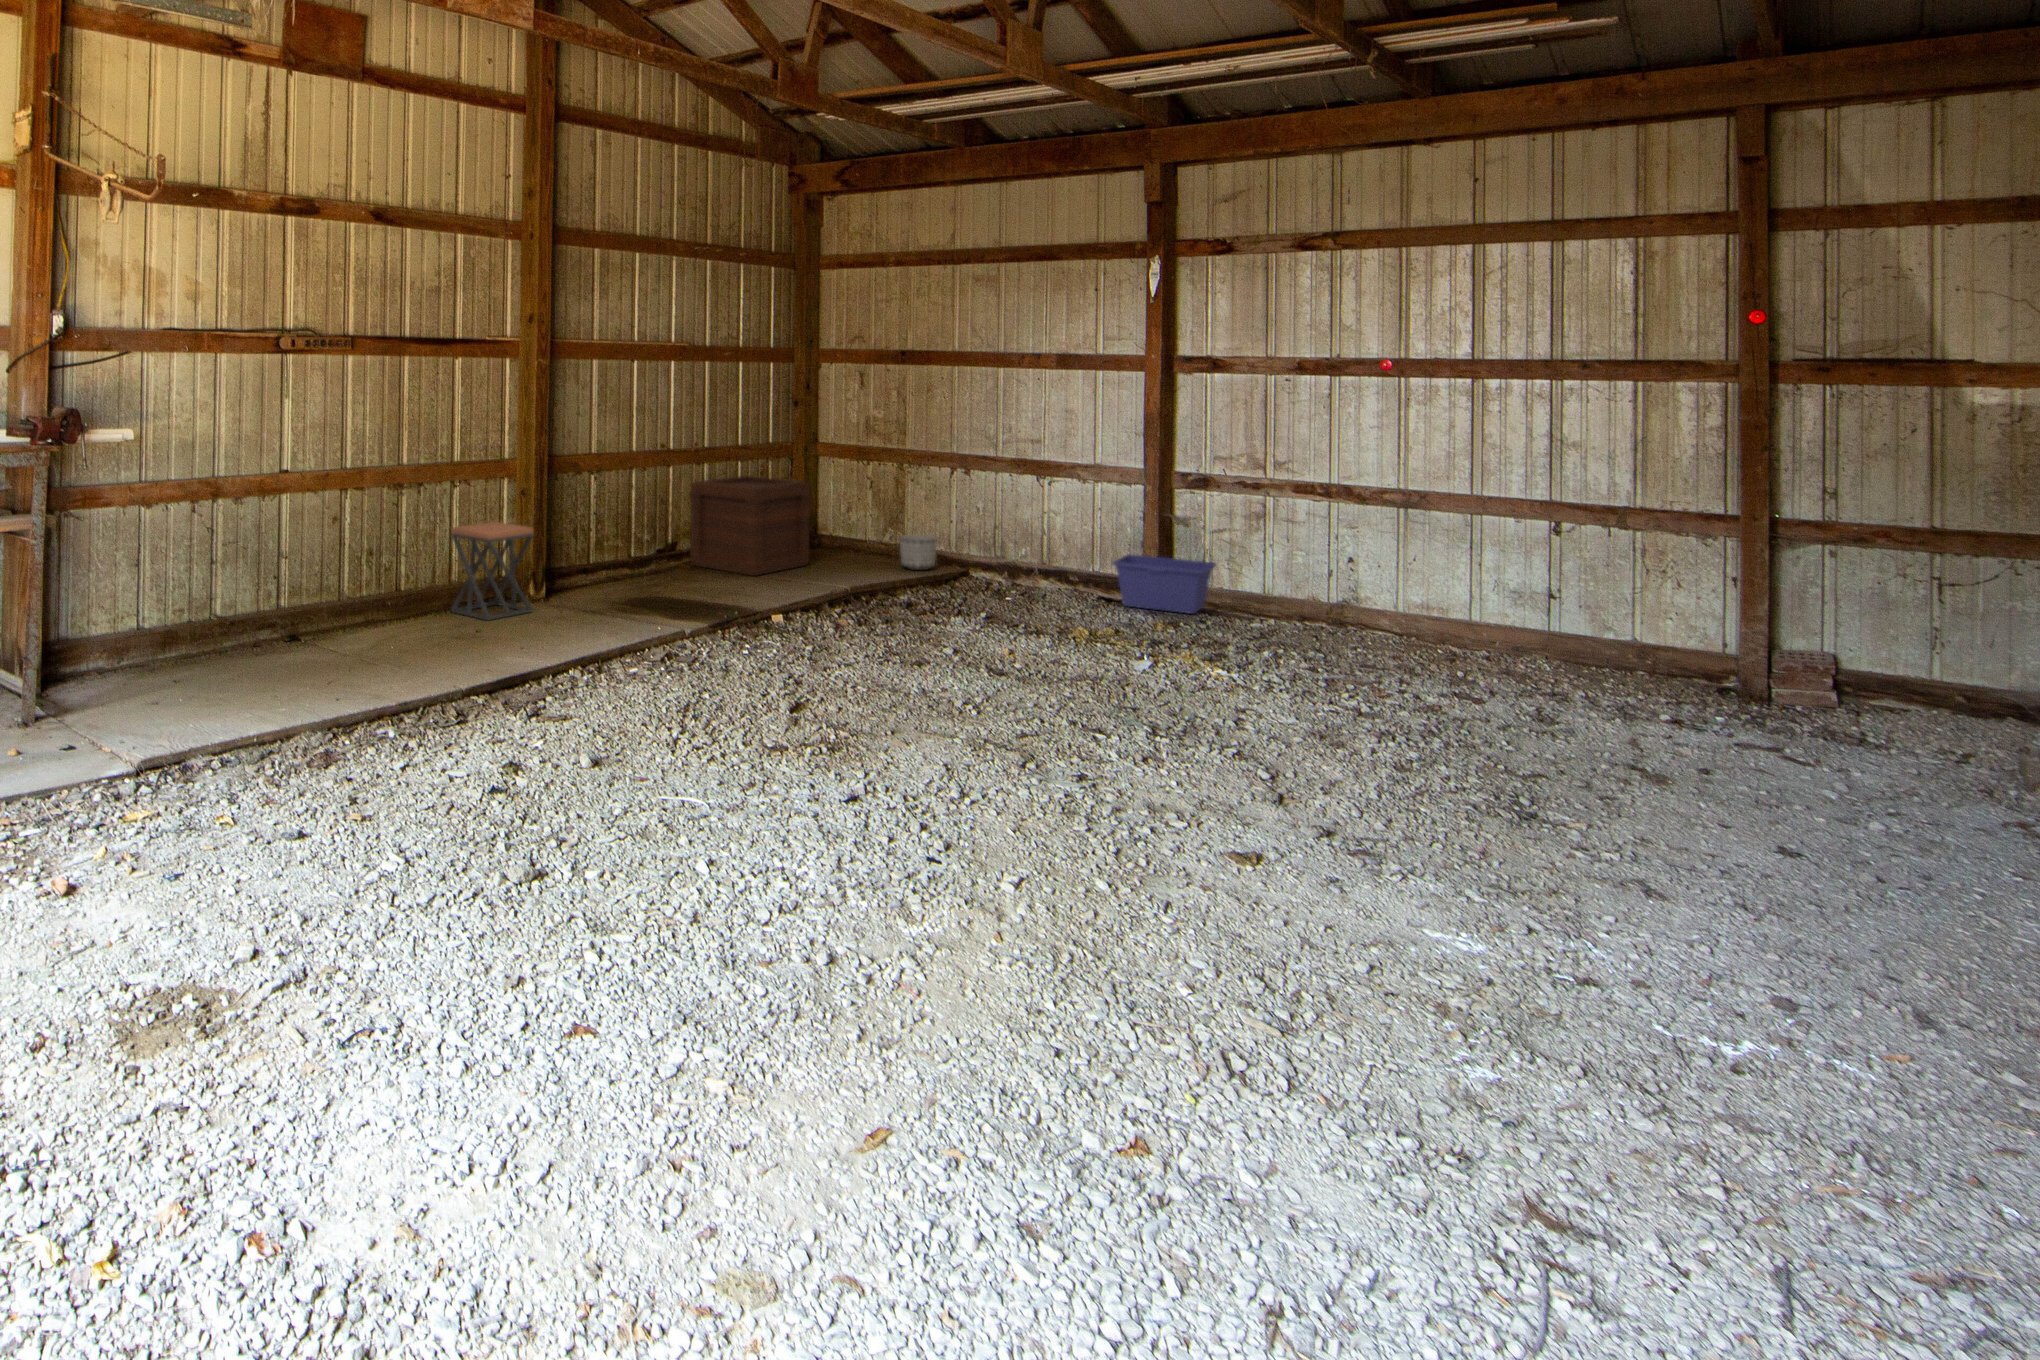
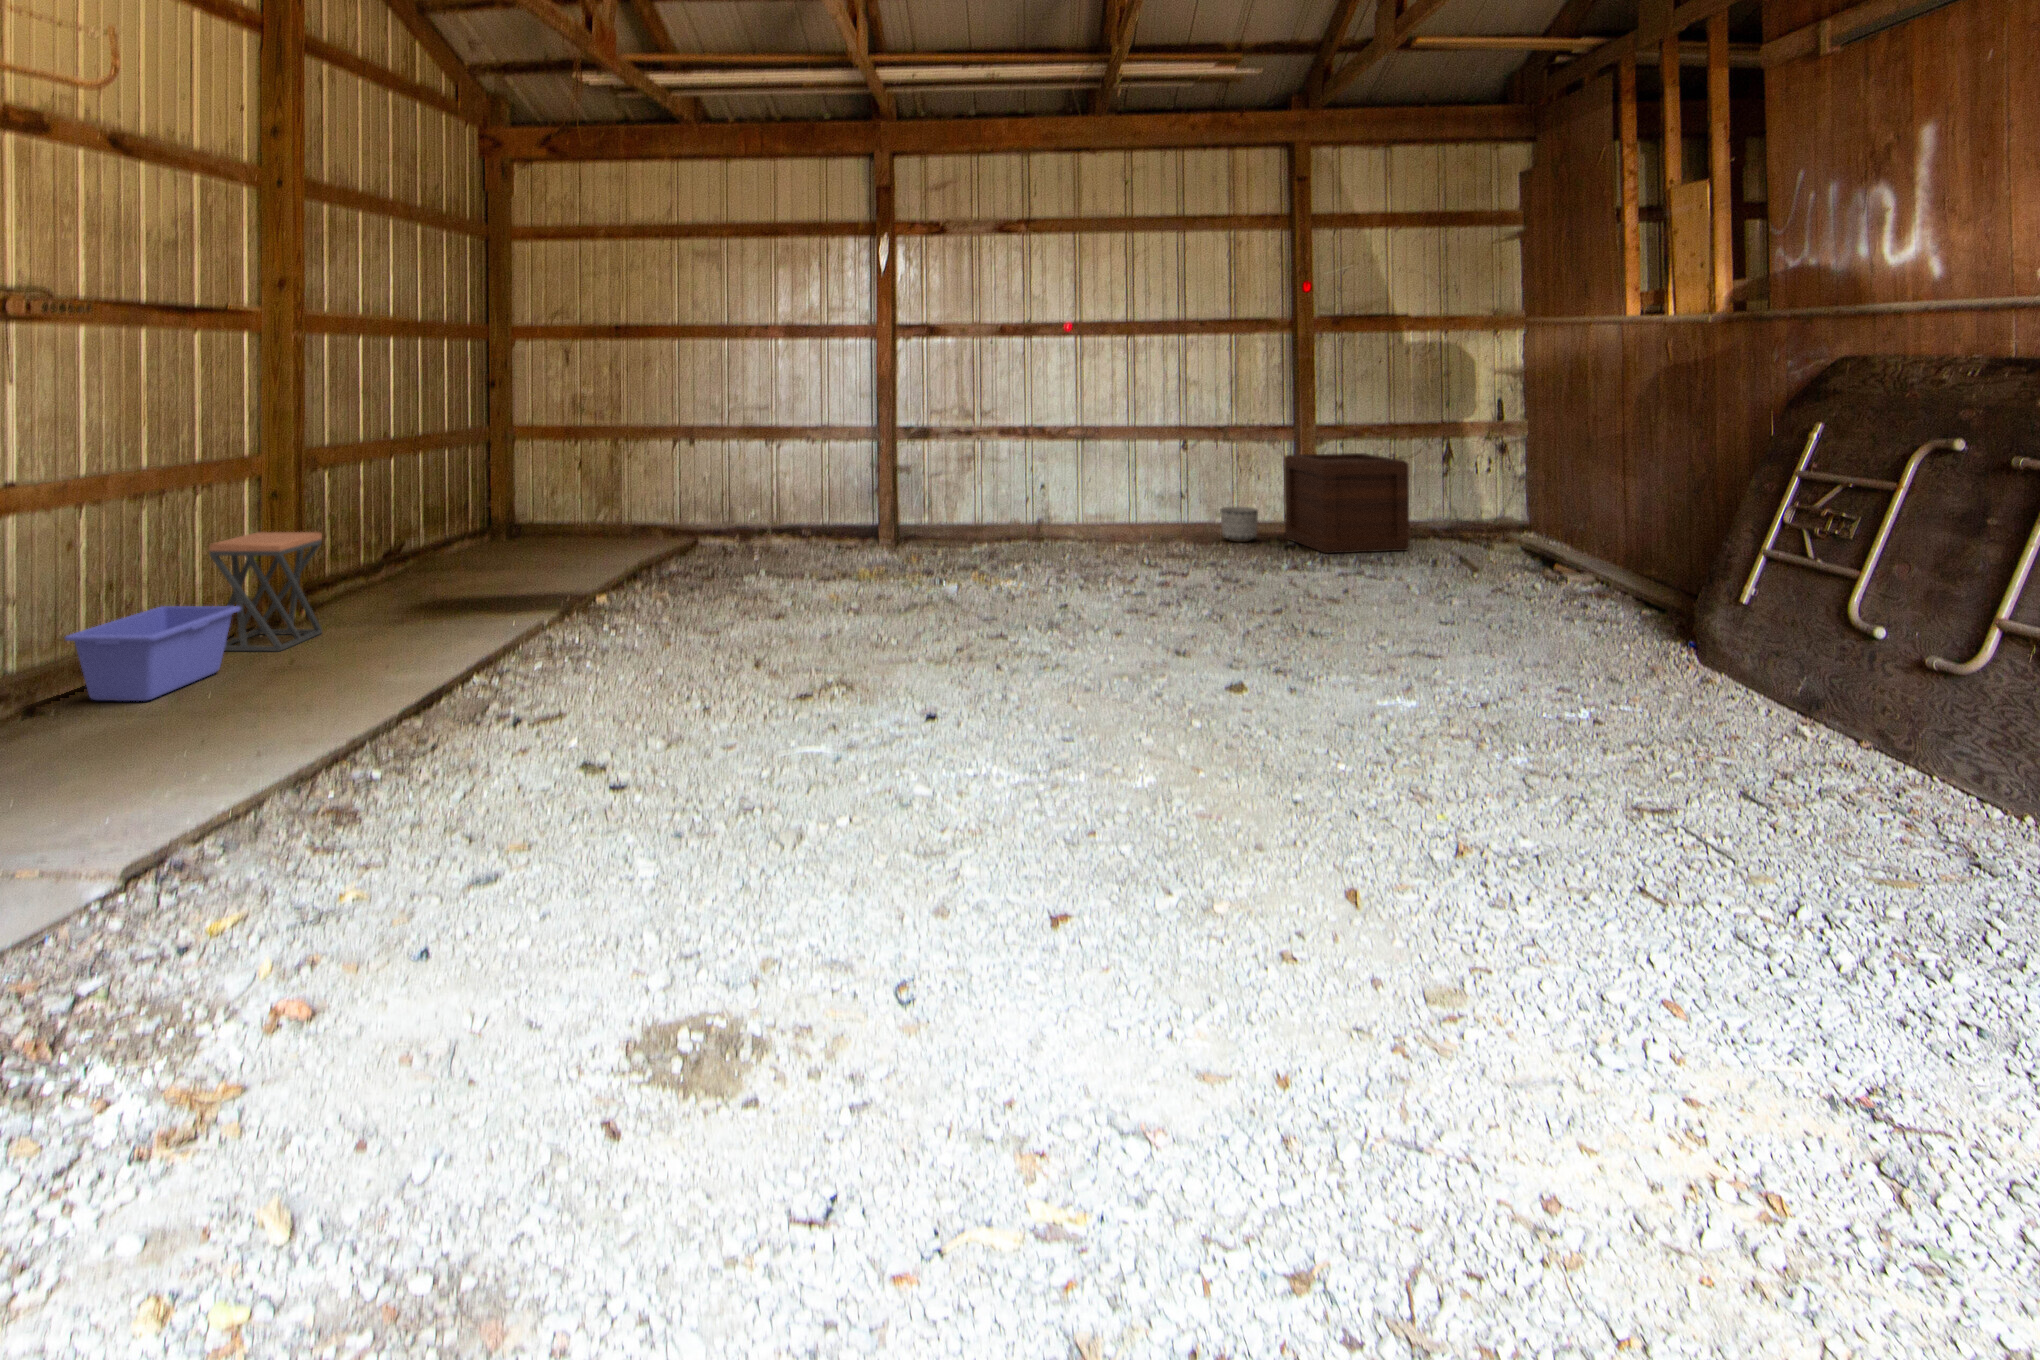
wooden crate: present [690,476,810,576] -> present [1284,453,1410,554]
planter: present [900,535,937,570] -> present [1220,507,1258,542]
storage bin: present [1112,555,1216,614] -> present [65,606,241,701]

